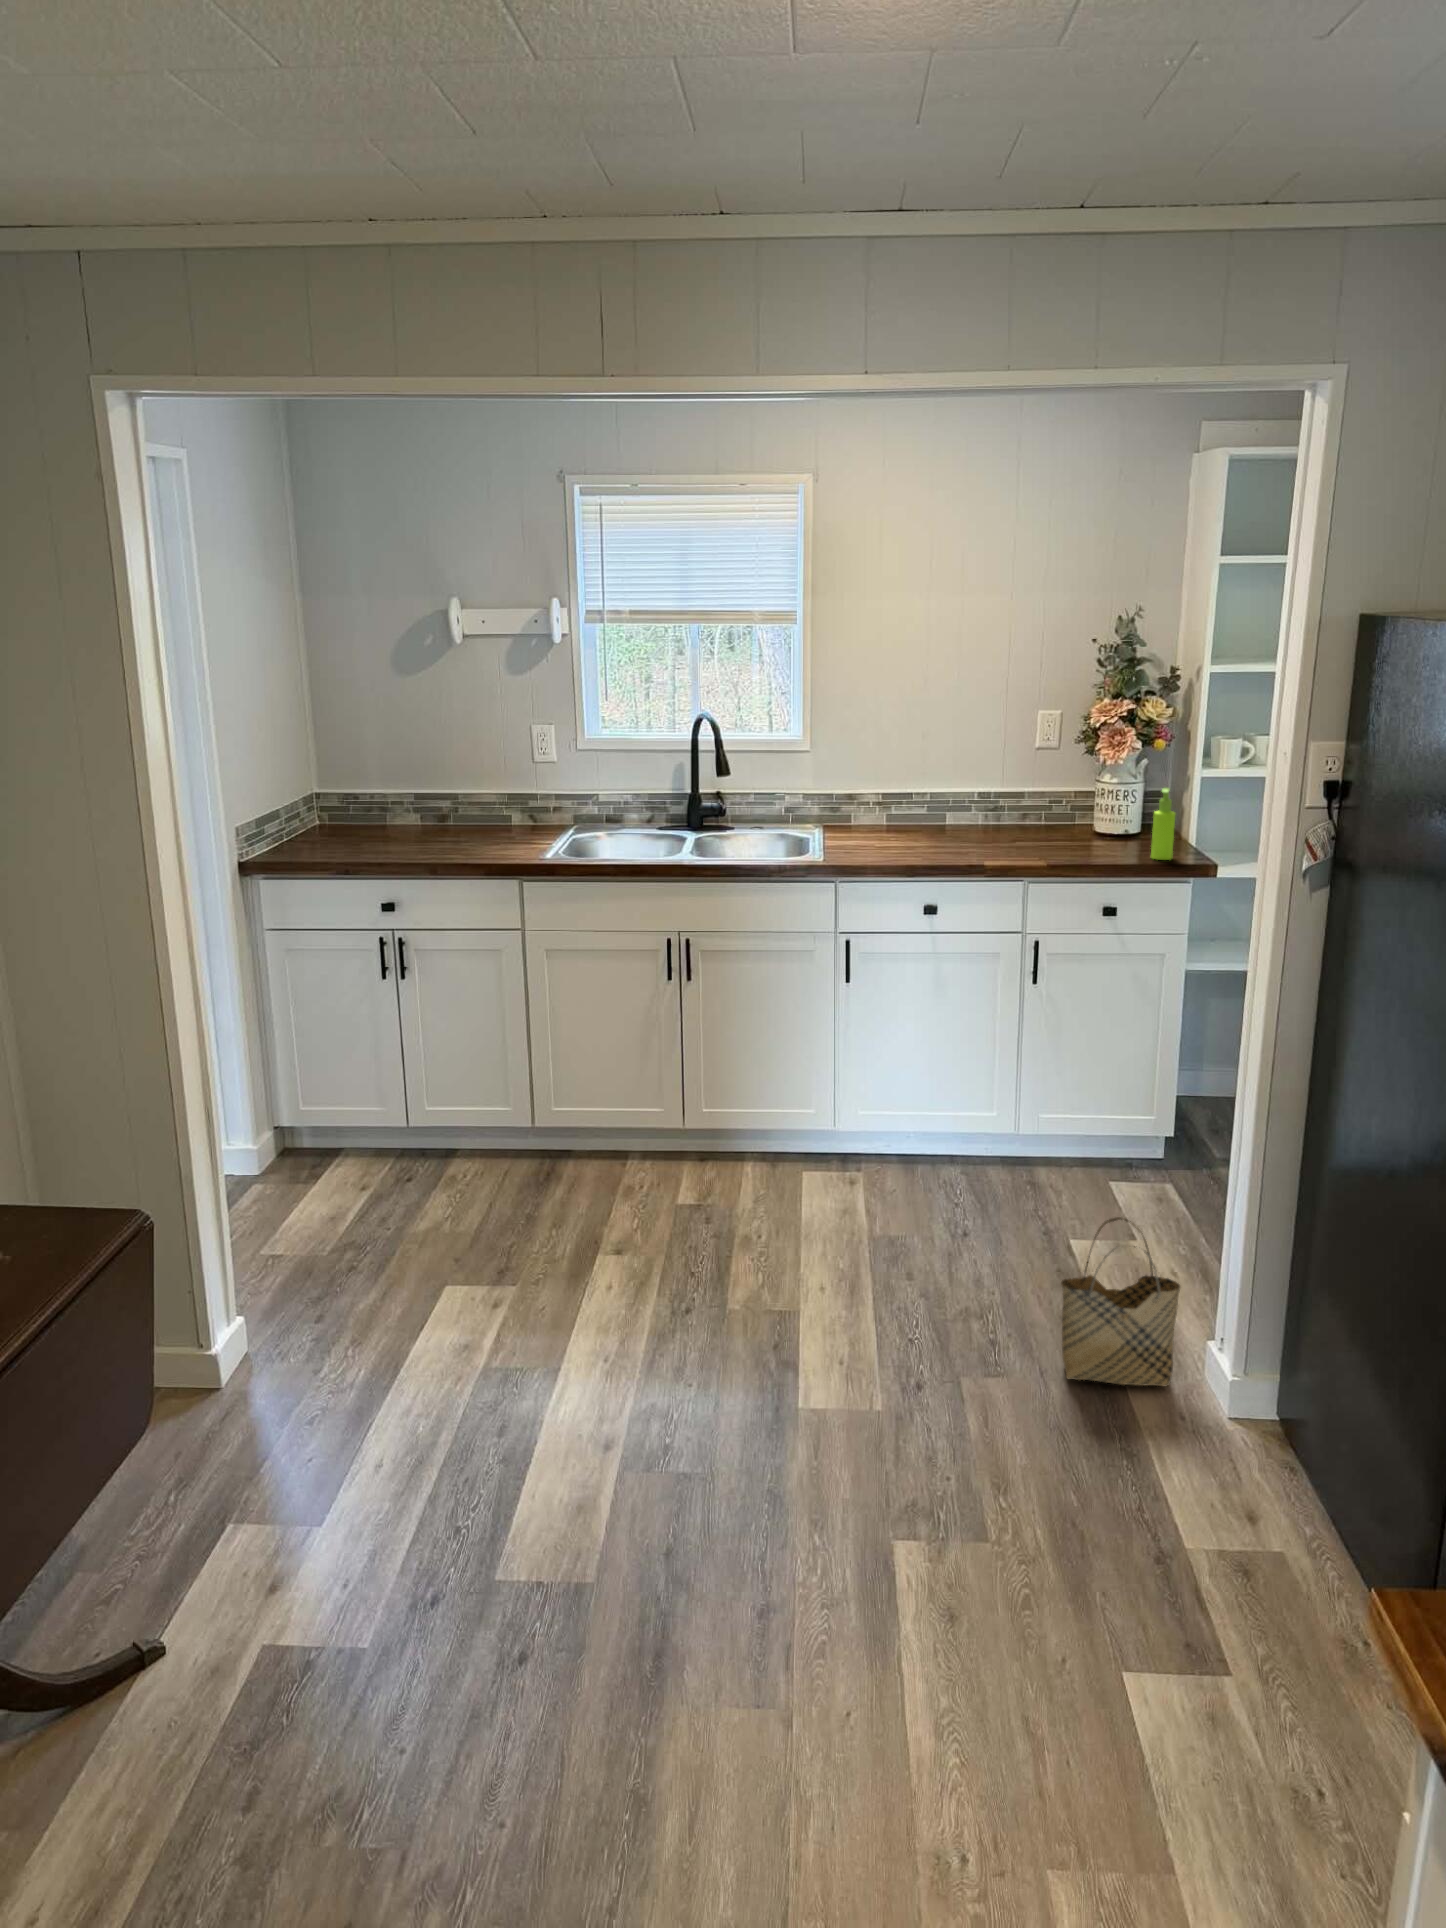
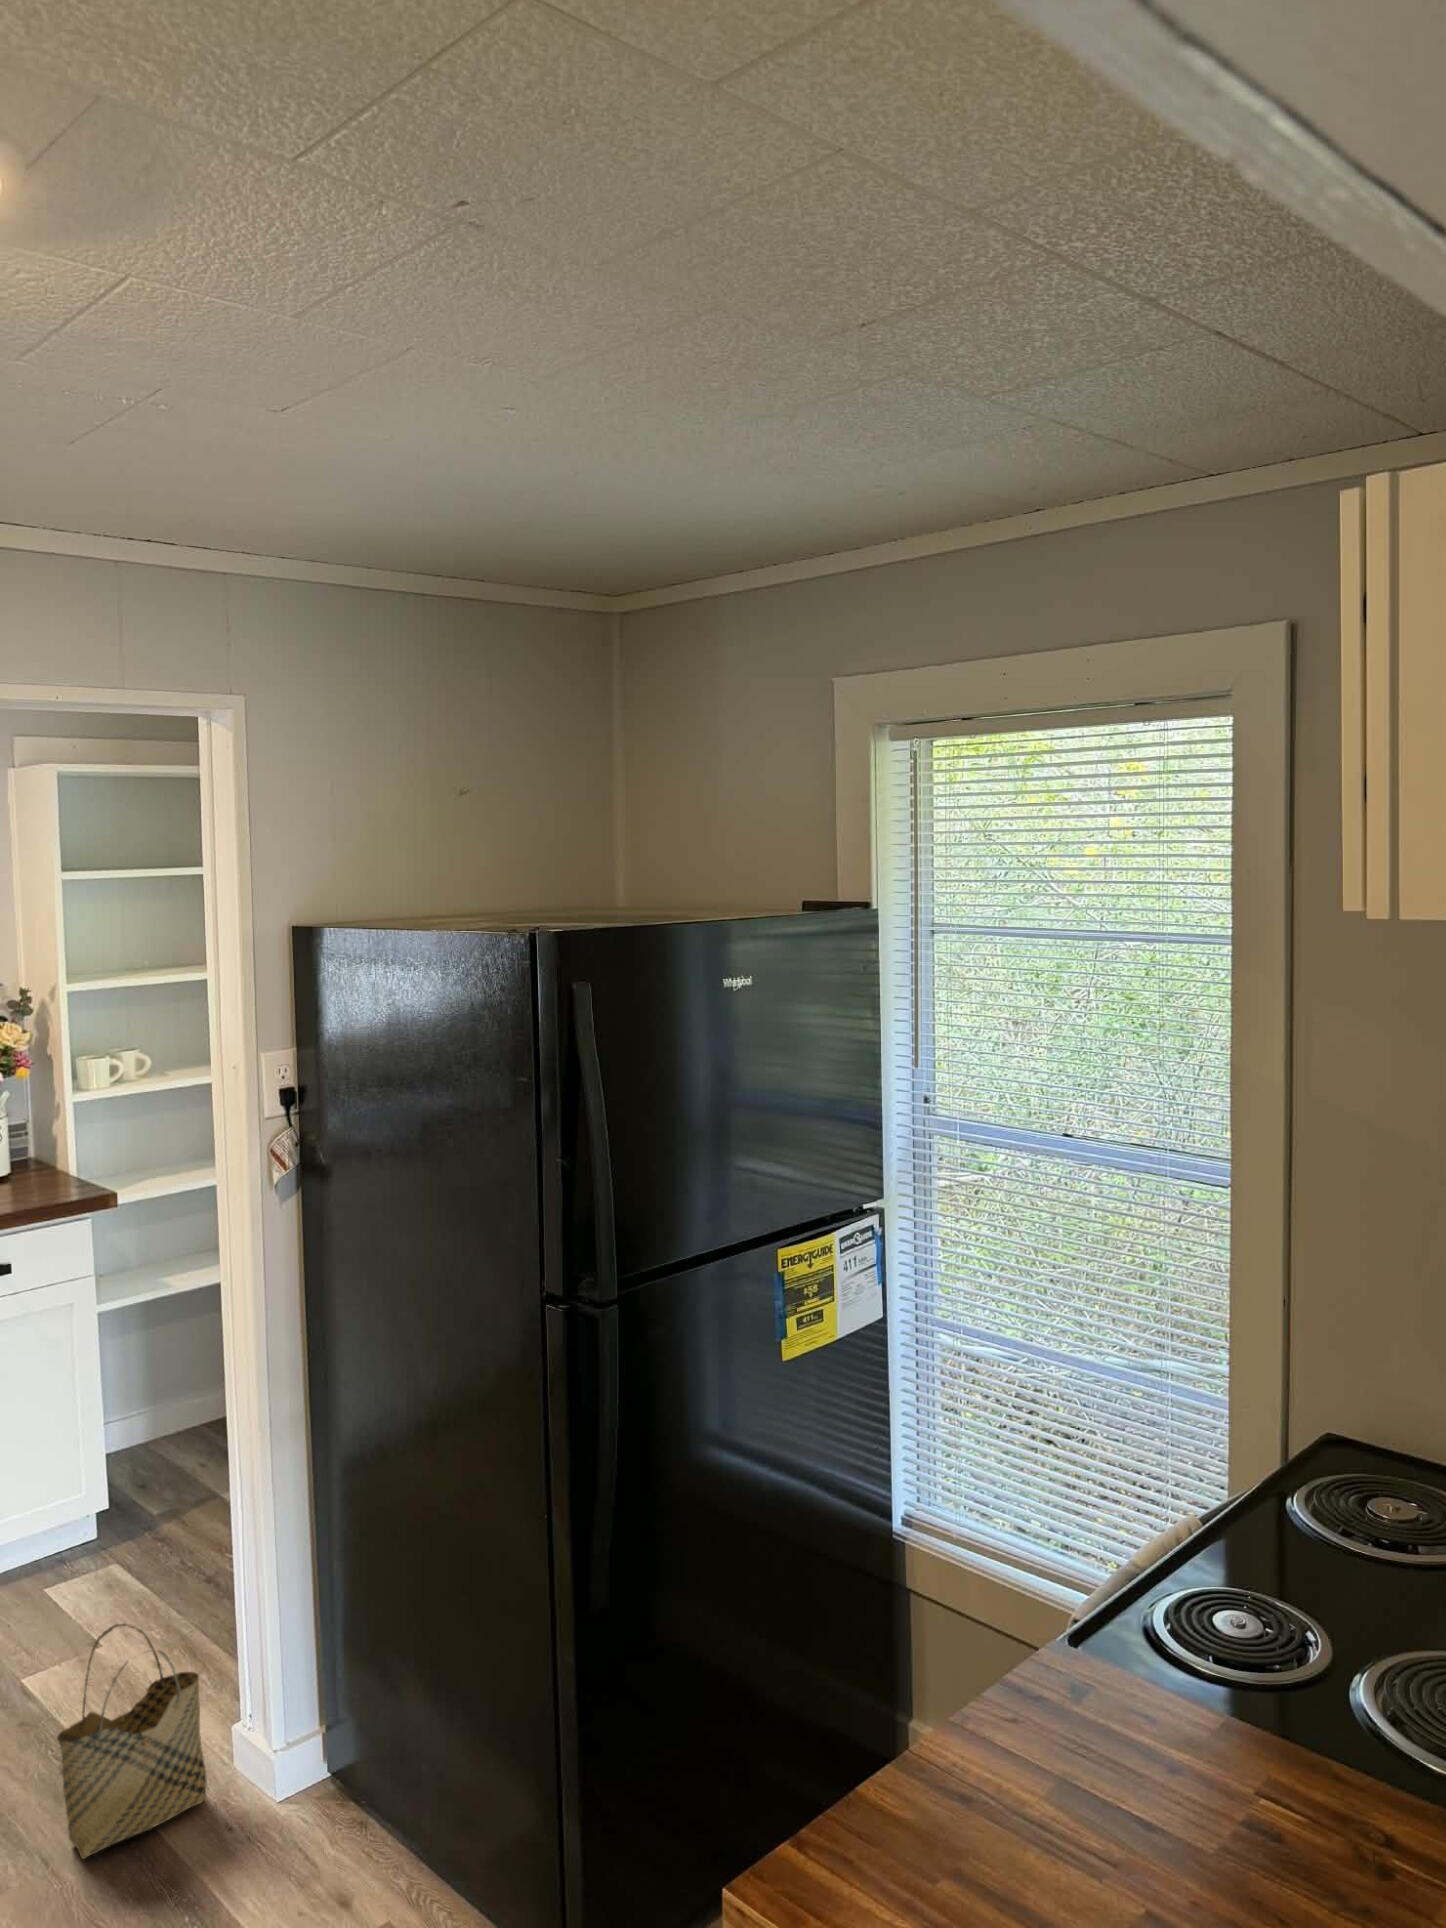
soap dispenser: present [1151,788,1175,860] -> none [37,1118,65,1199]

